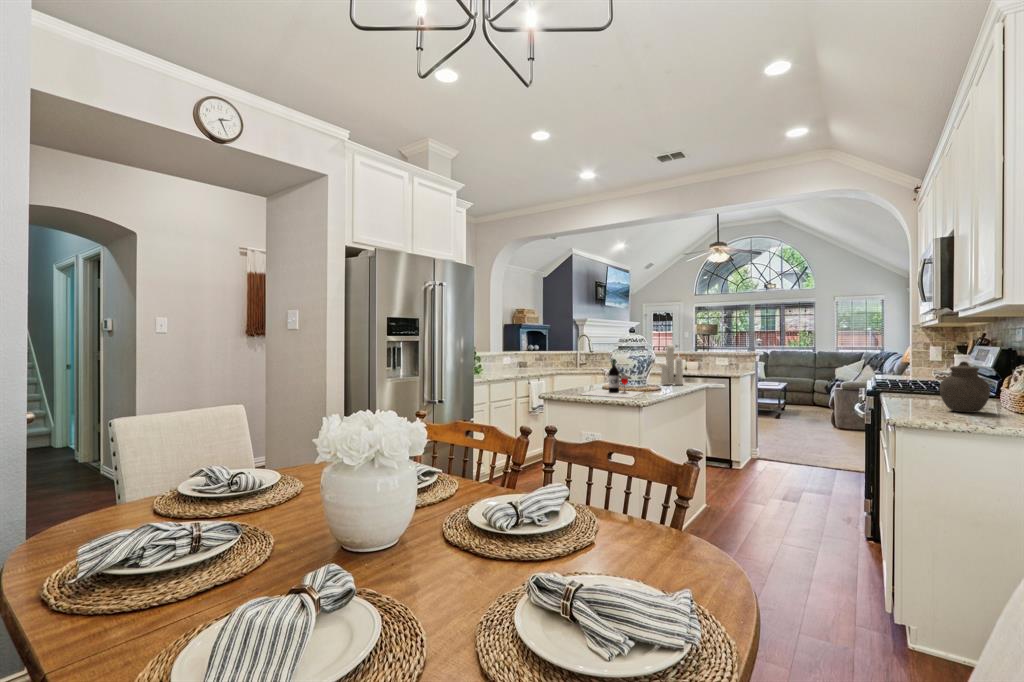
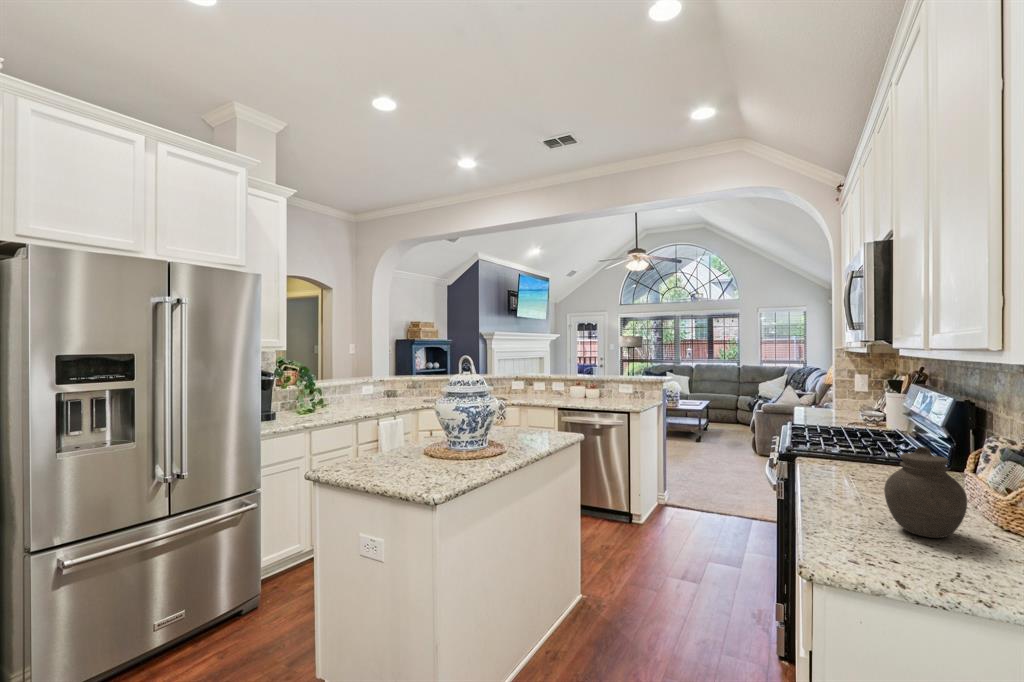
candle: present [661,345,683,385] -> none [514,373,545,440]
wine bottle: present [581,359,643,398] -> none [360,415,472,482]

